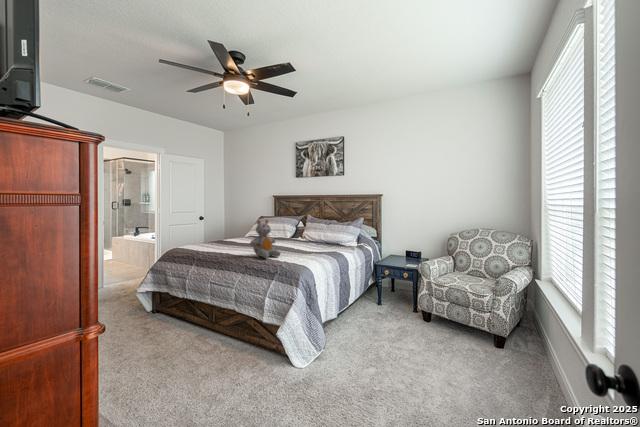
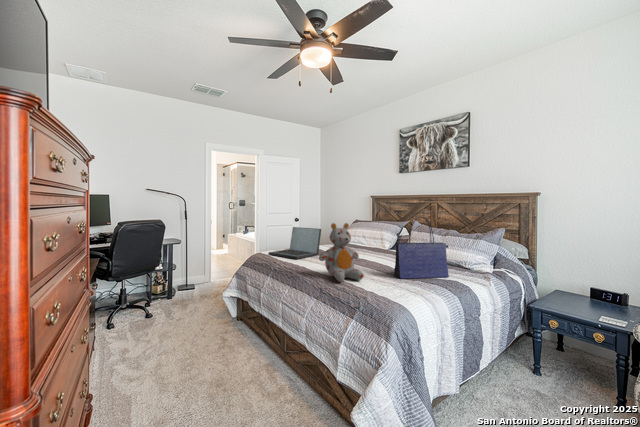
tote bag: none [298,213,331,254] -> present [394,217,449,279]
laptop: none [197,224,240,249] -> present [269,227,321,259]

